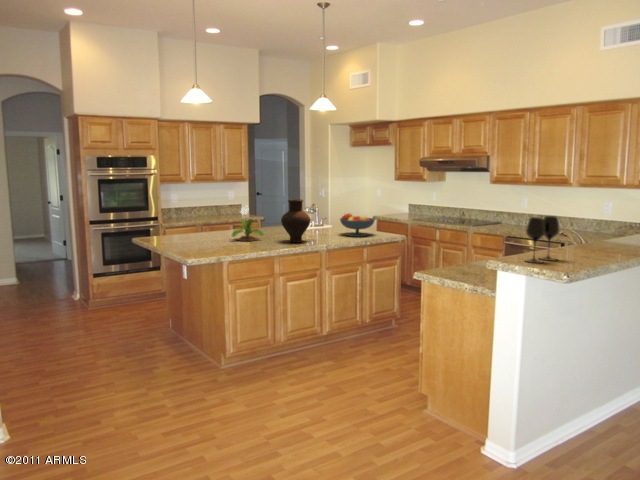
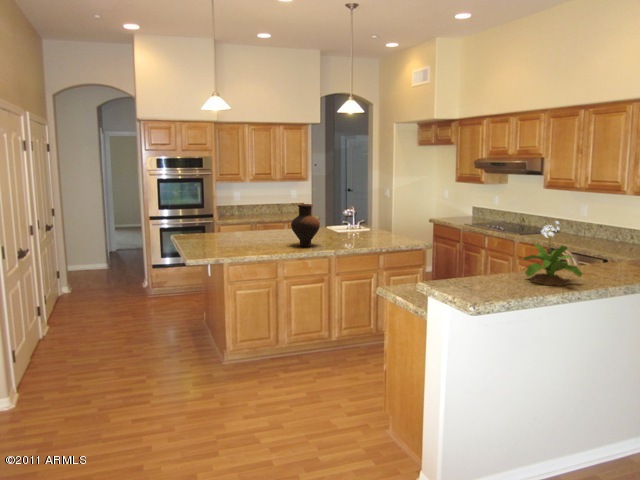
potted flower: present [232,209,263,241] -> present [524,221,582,286]
fruit bowl: present [340,213,375,237] -> none [359,218,395,243]
wine glass: present [525,216,560,263] -> none [455,238,499,289]

